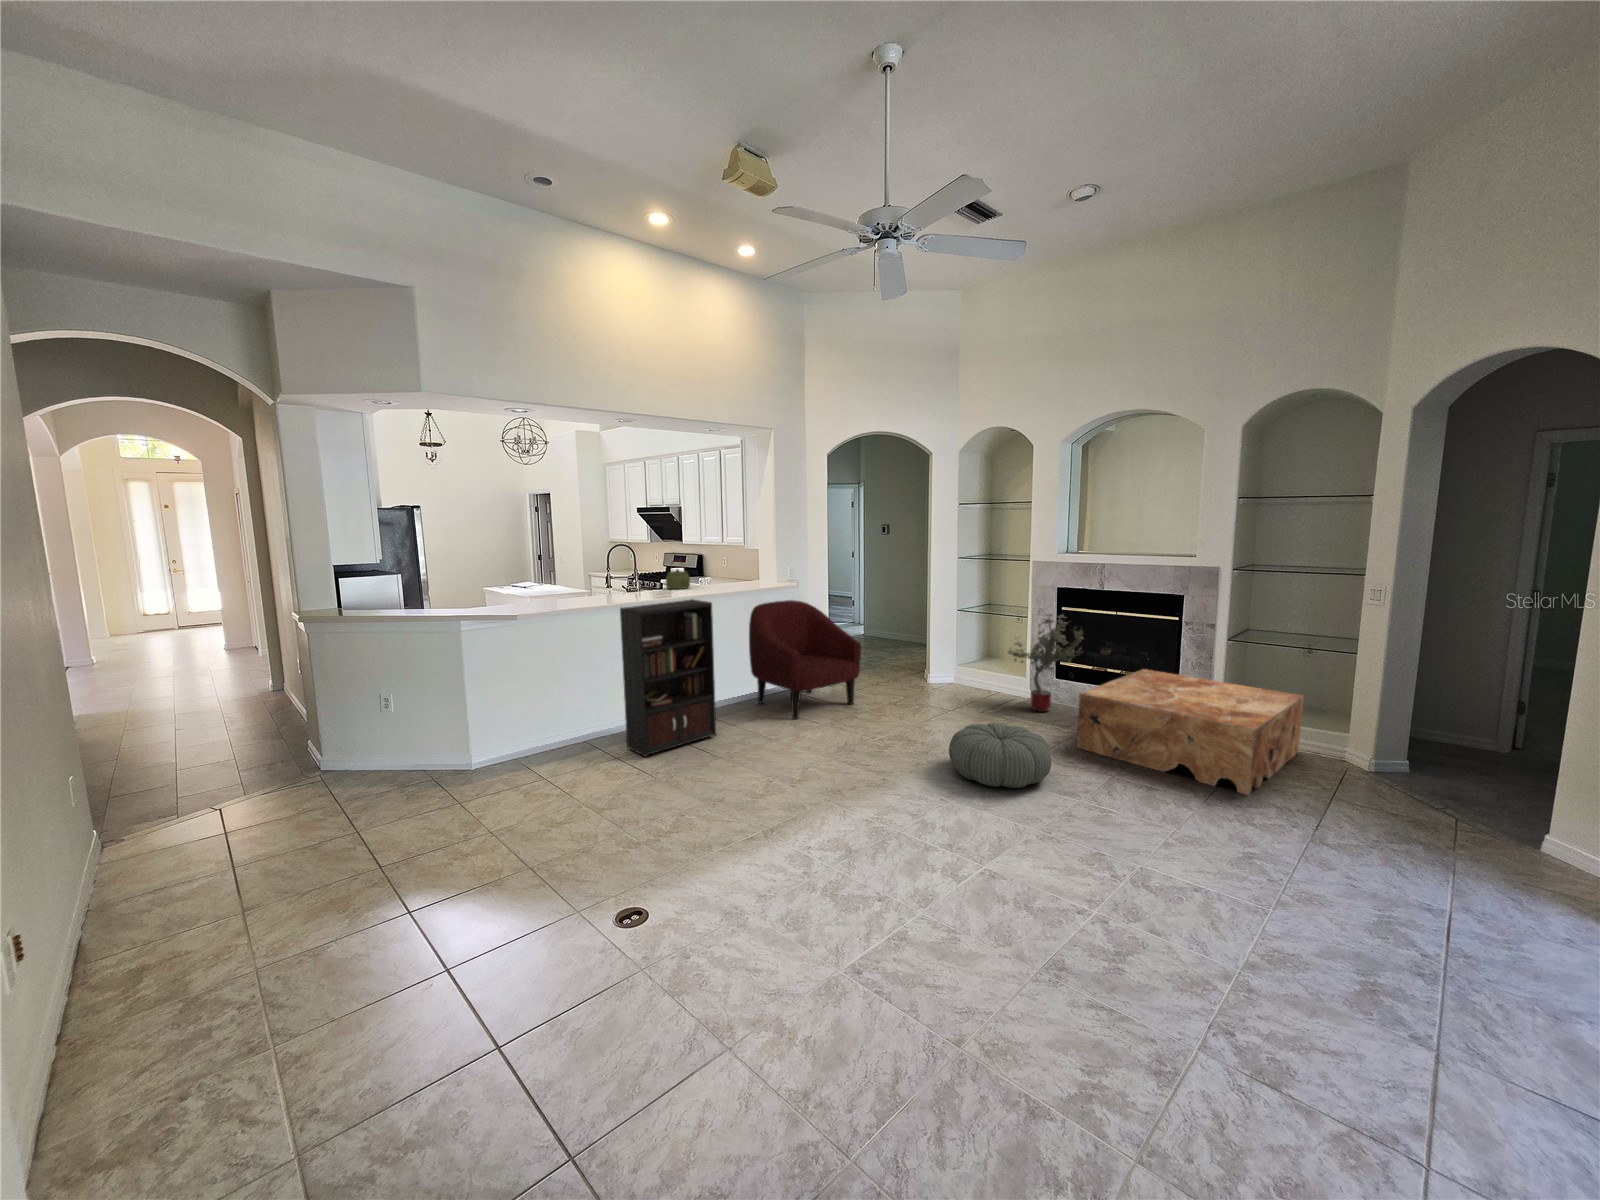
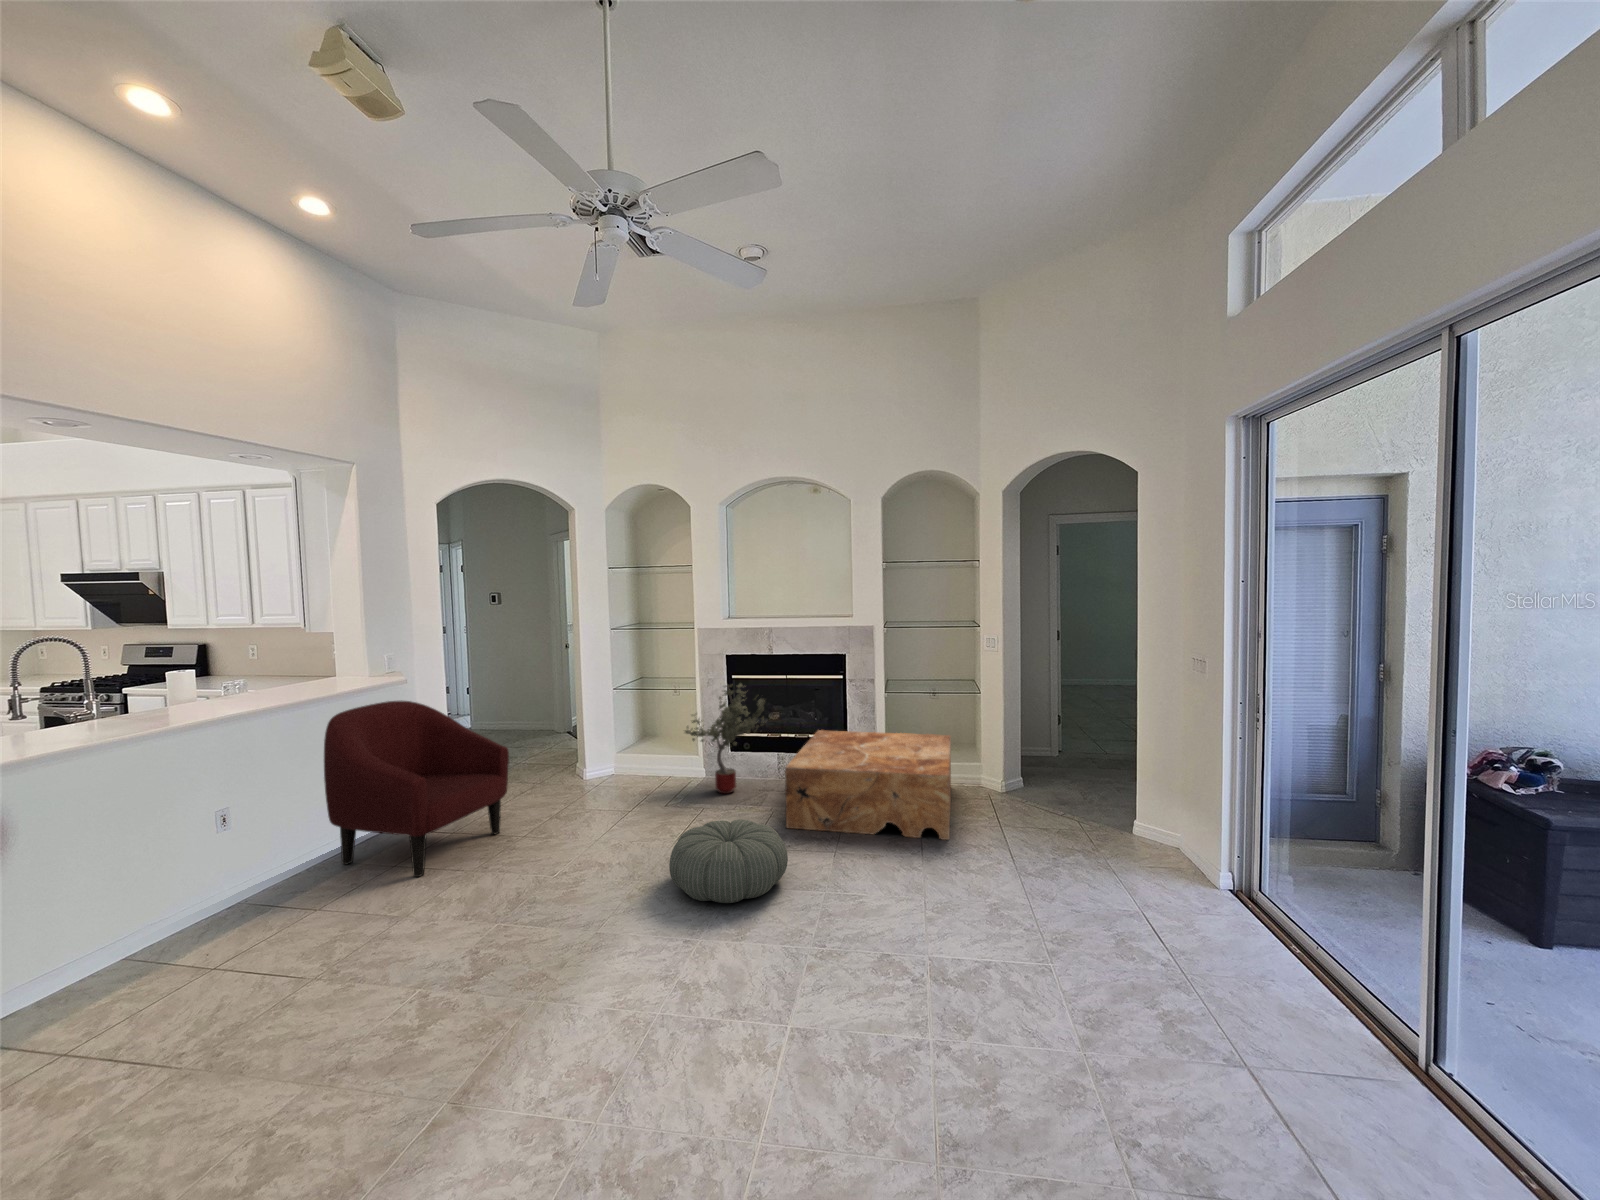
kettle: present [666,560,690,589] -> none [141,655,199,705]
bookcase: present [620,599,716,757] -> none [52,720,281,1035]

